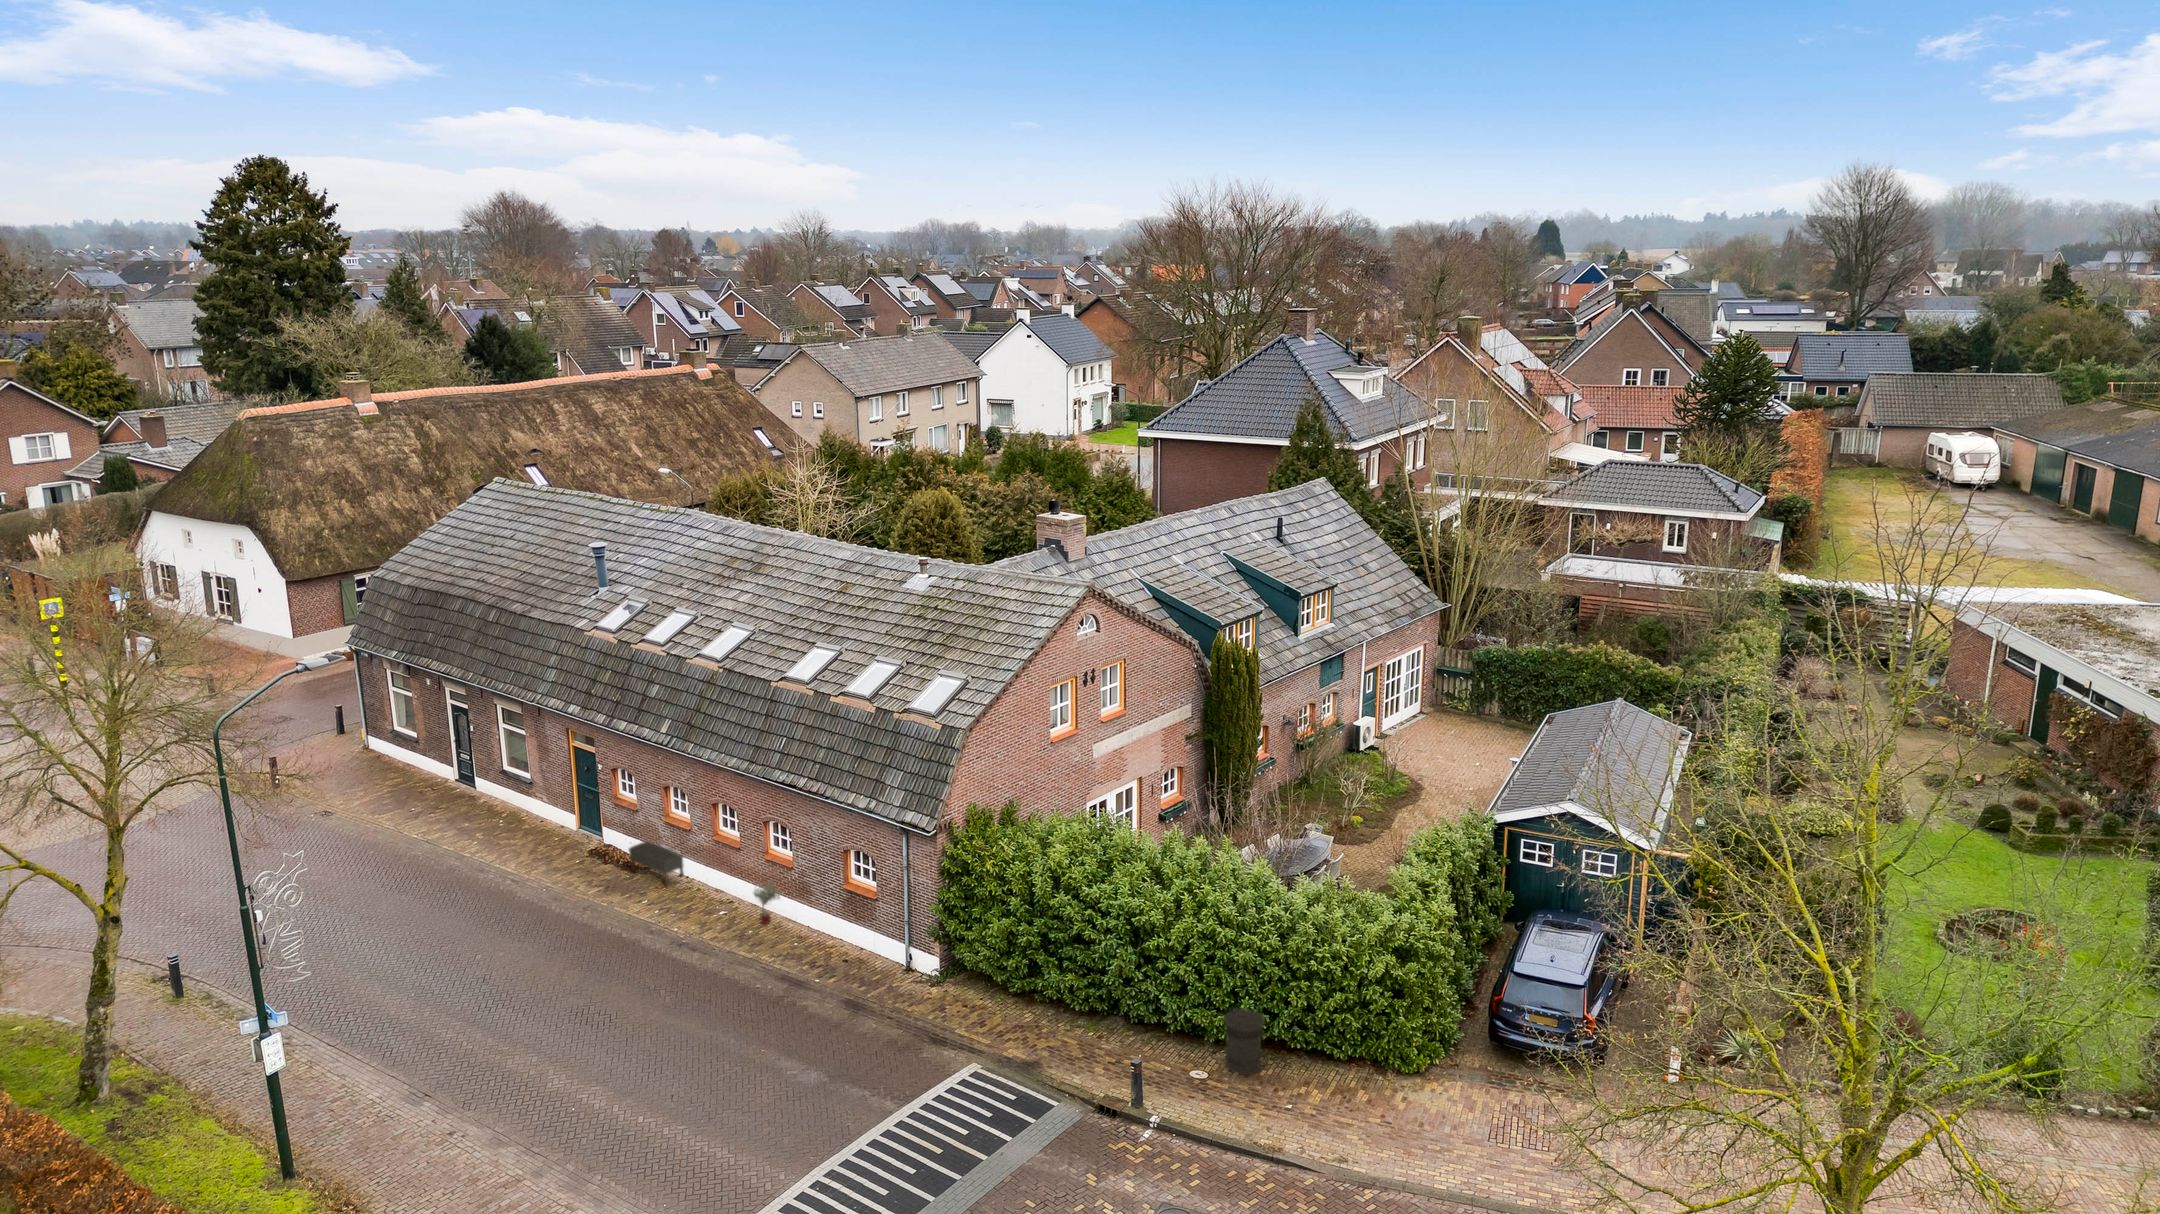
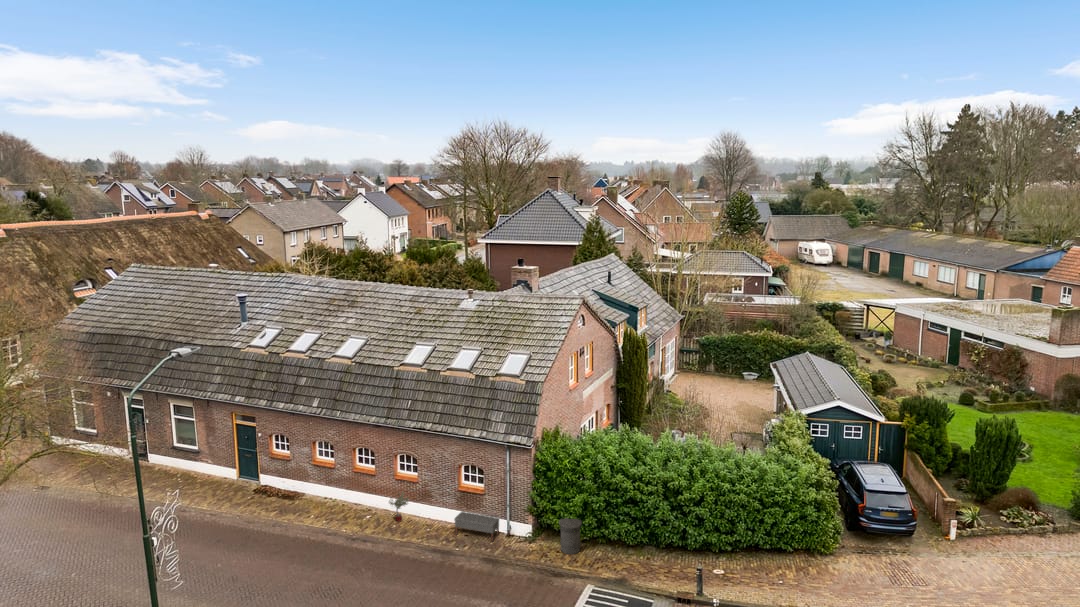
bench: present [629,841,684,885] -> present [454,512,499,542]
trash can: present [1224,1009,1265,1075] -> present [559,518,582,554]

